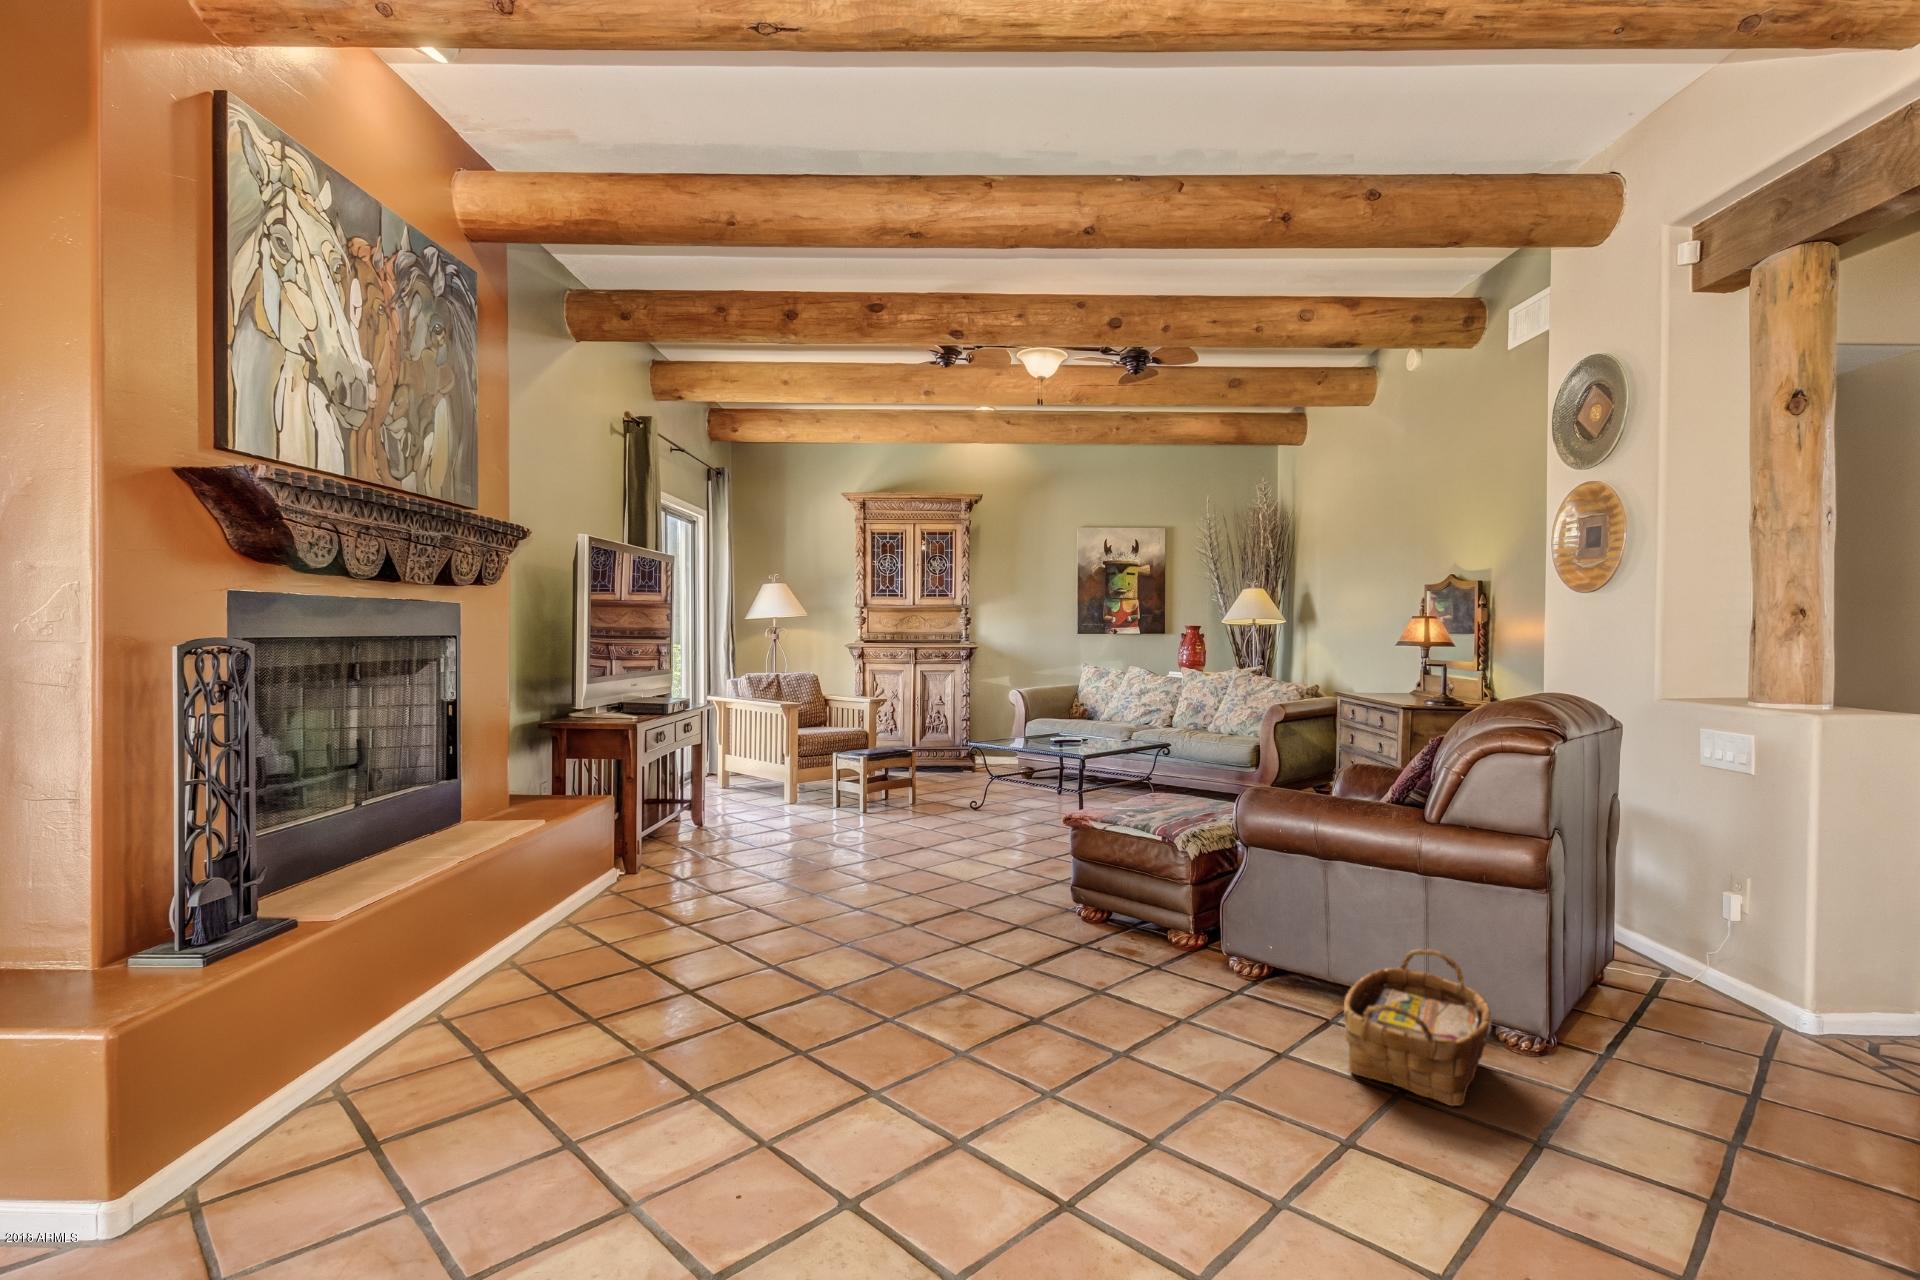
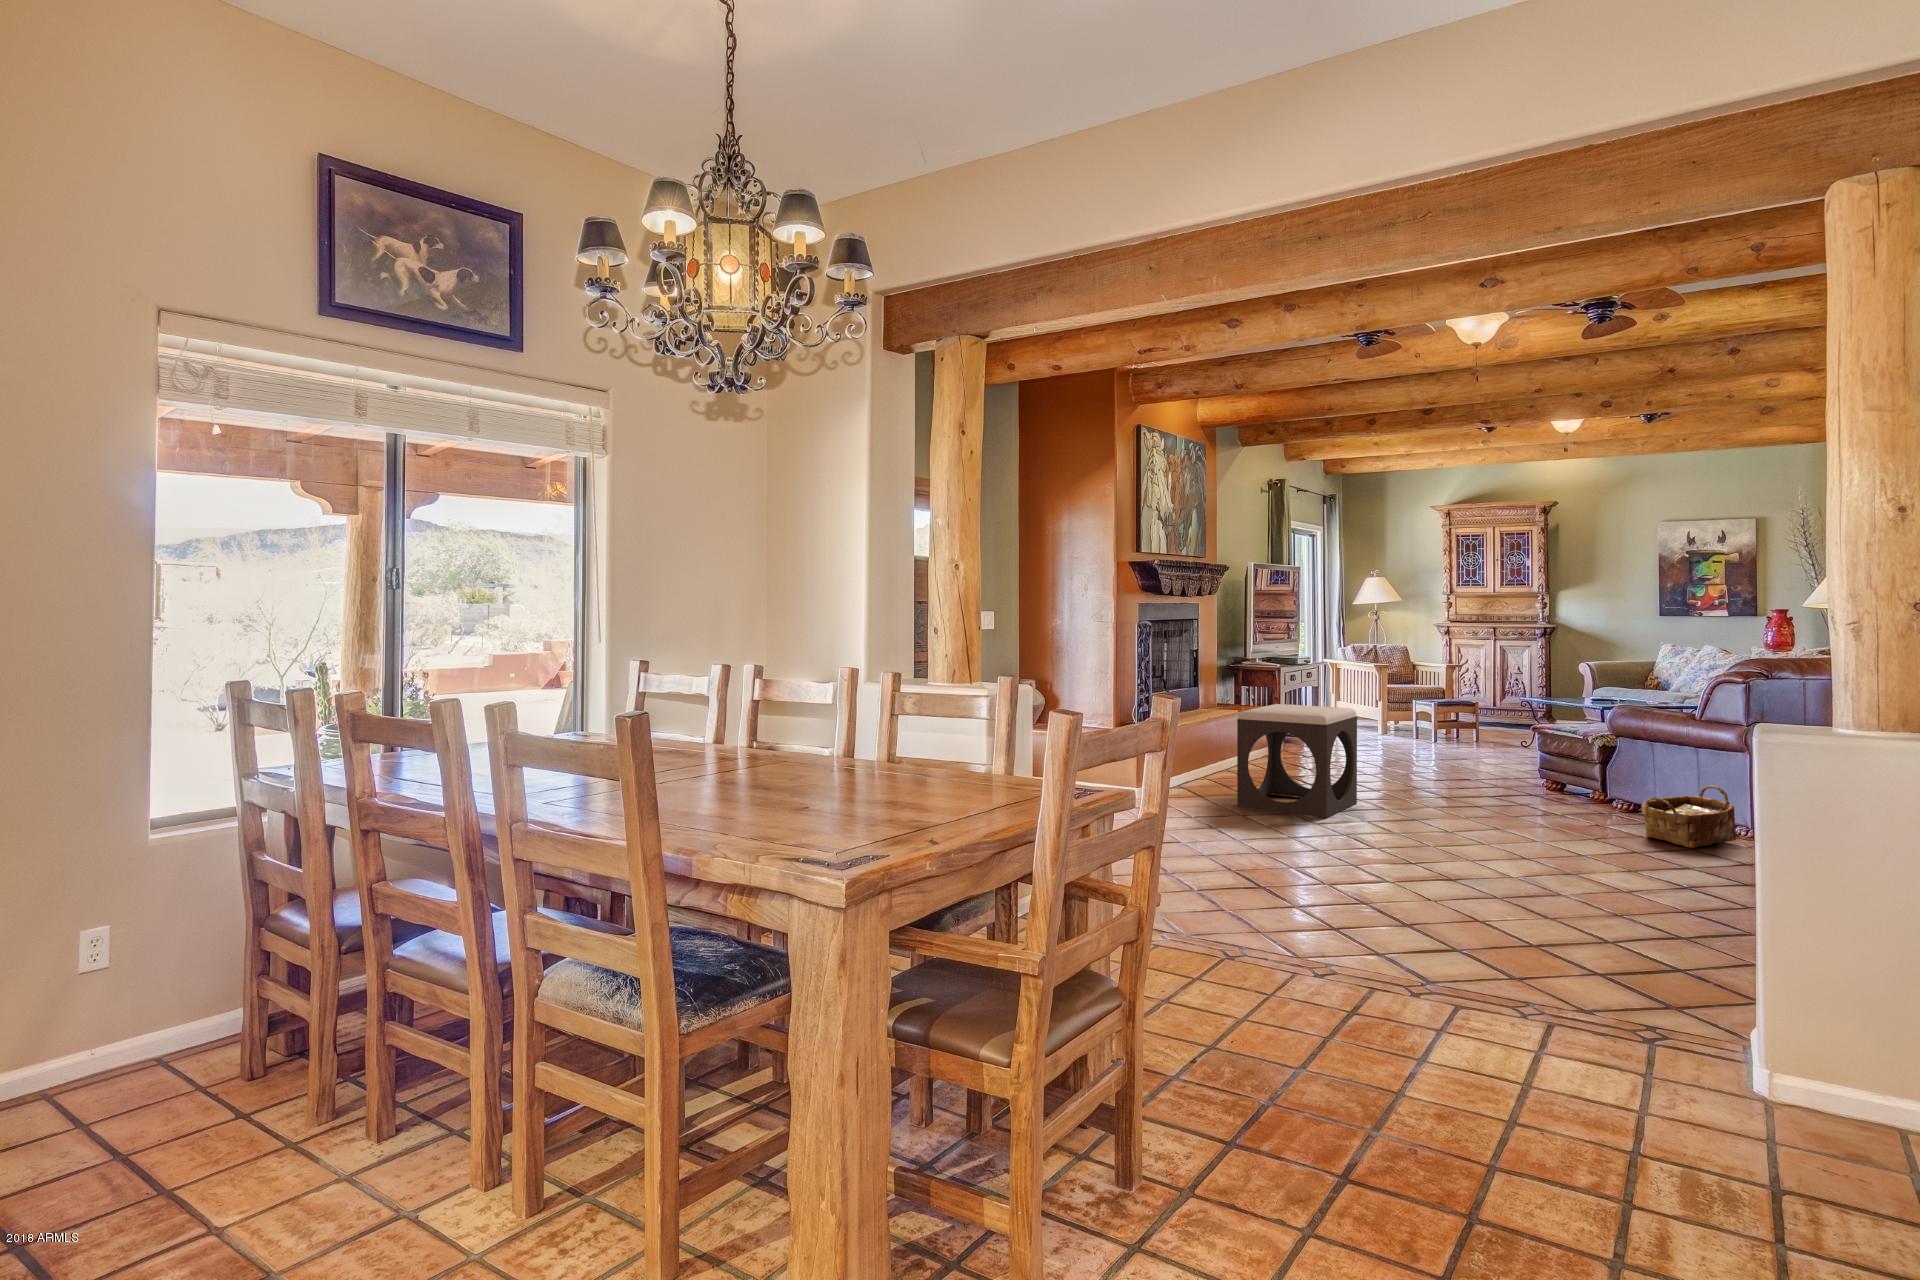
footstool: none [483,840,792,1175] -> present [1237,704,1357,818]

